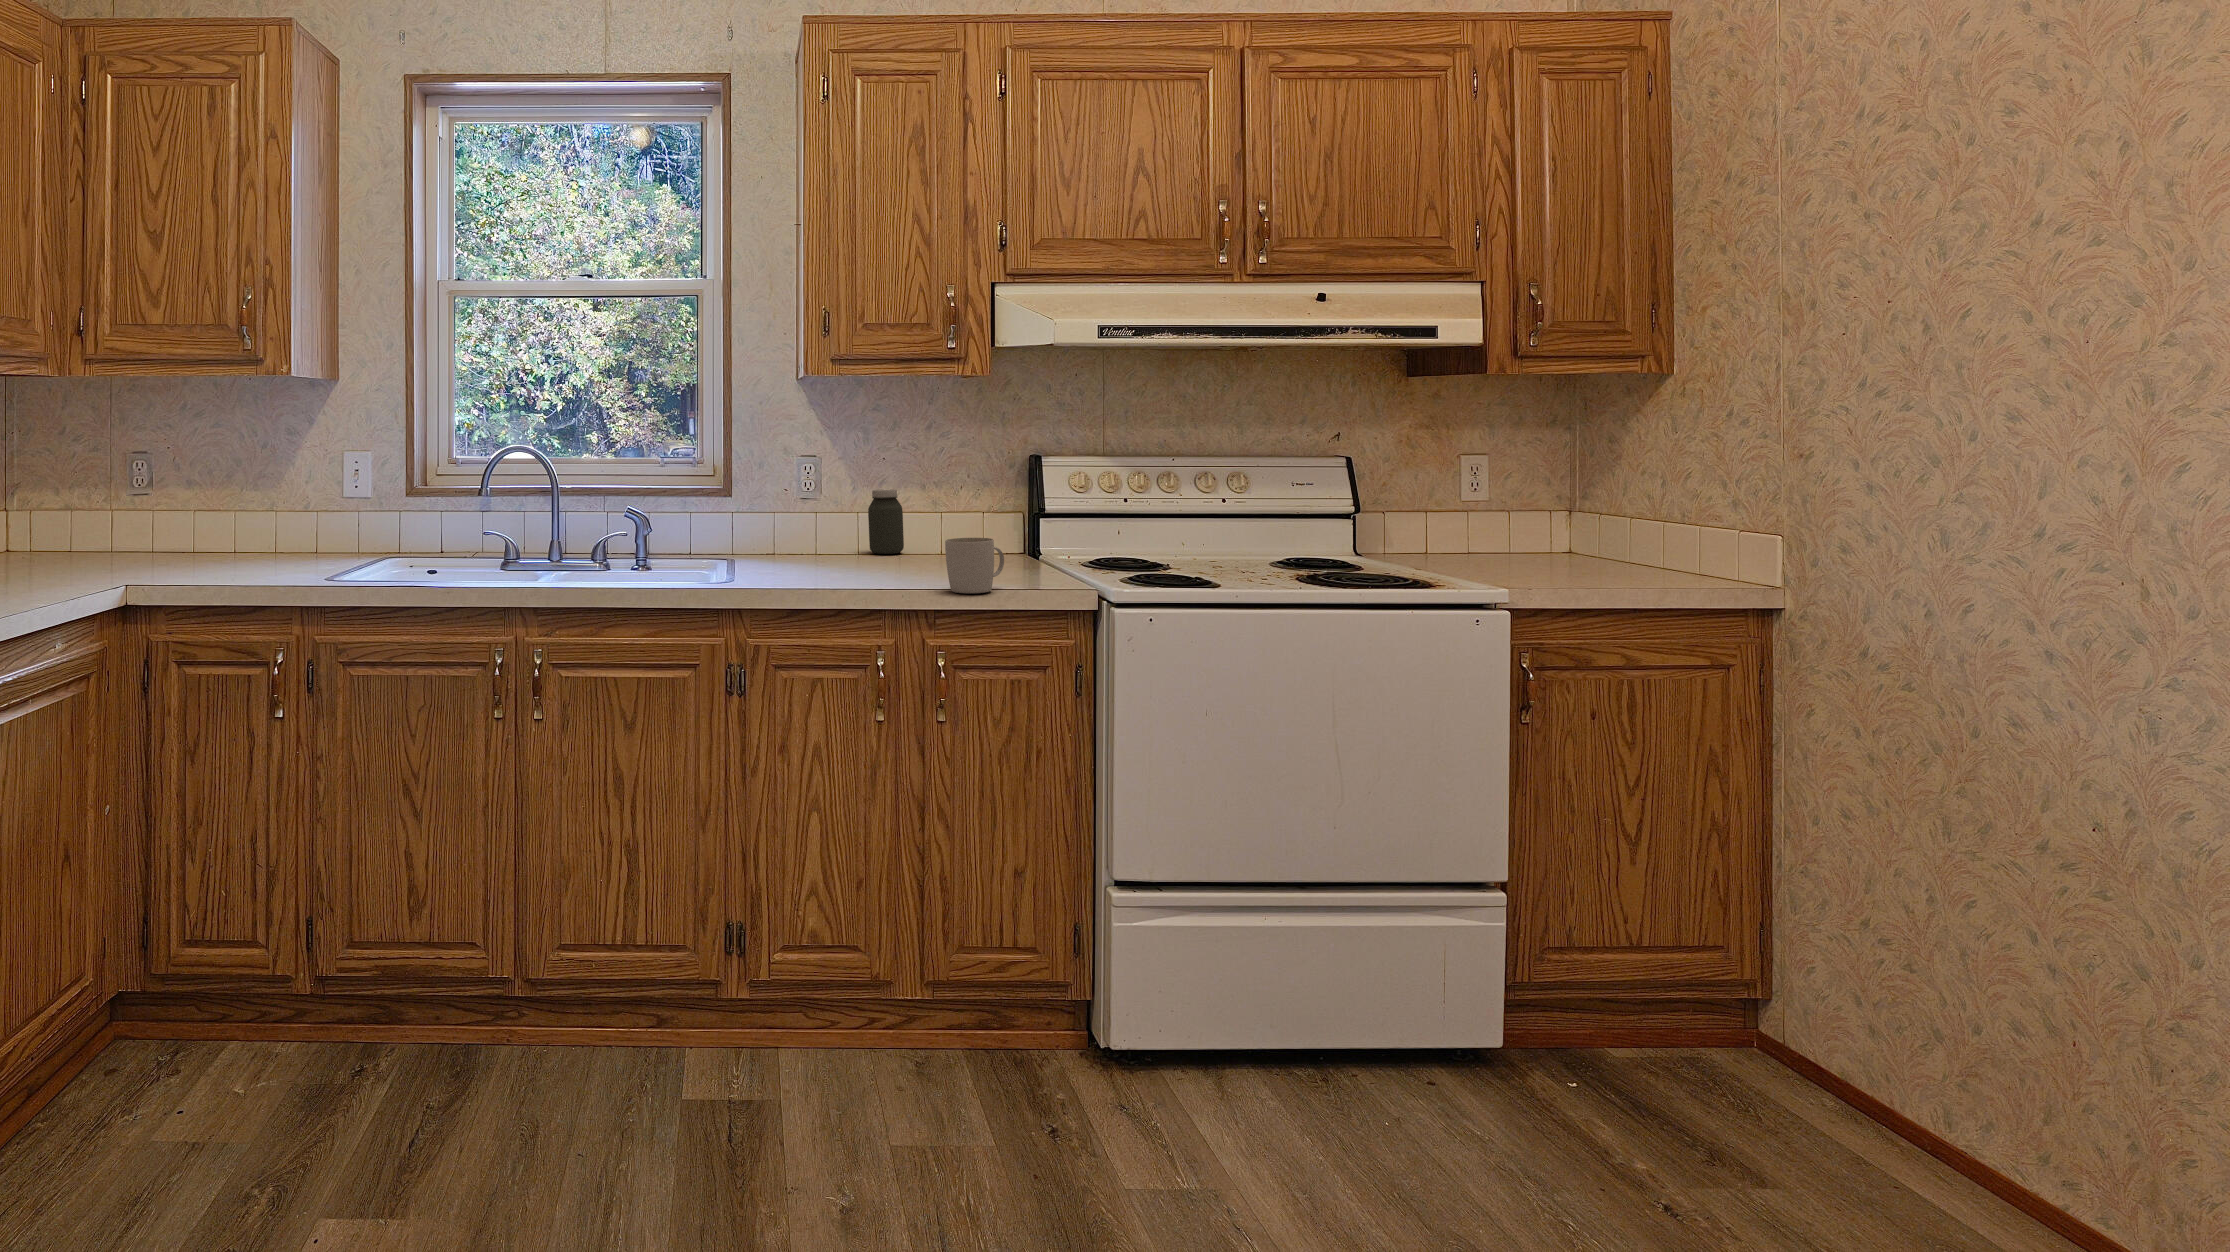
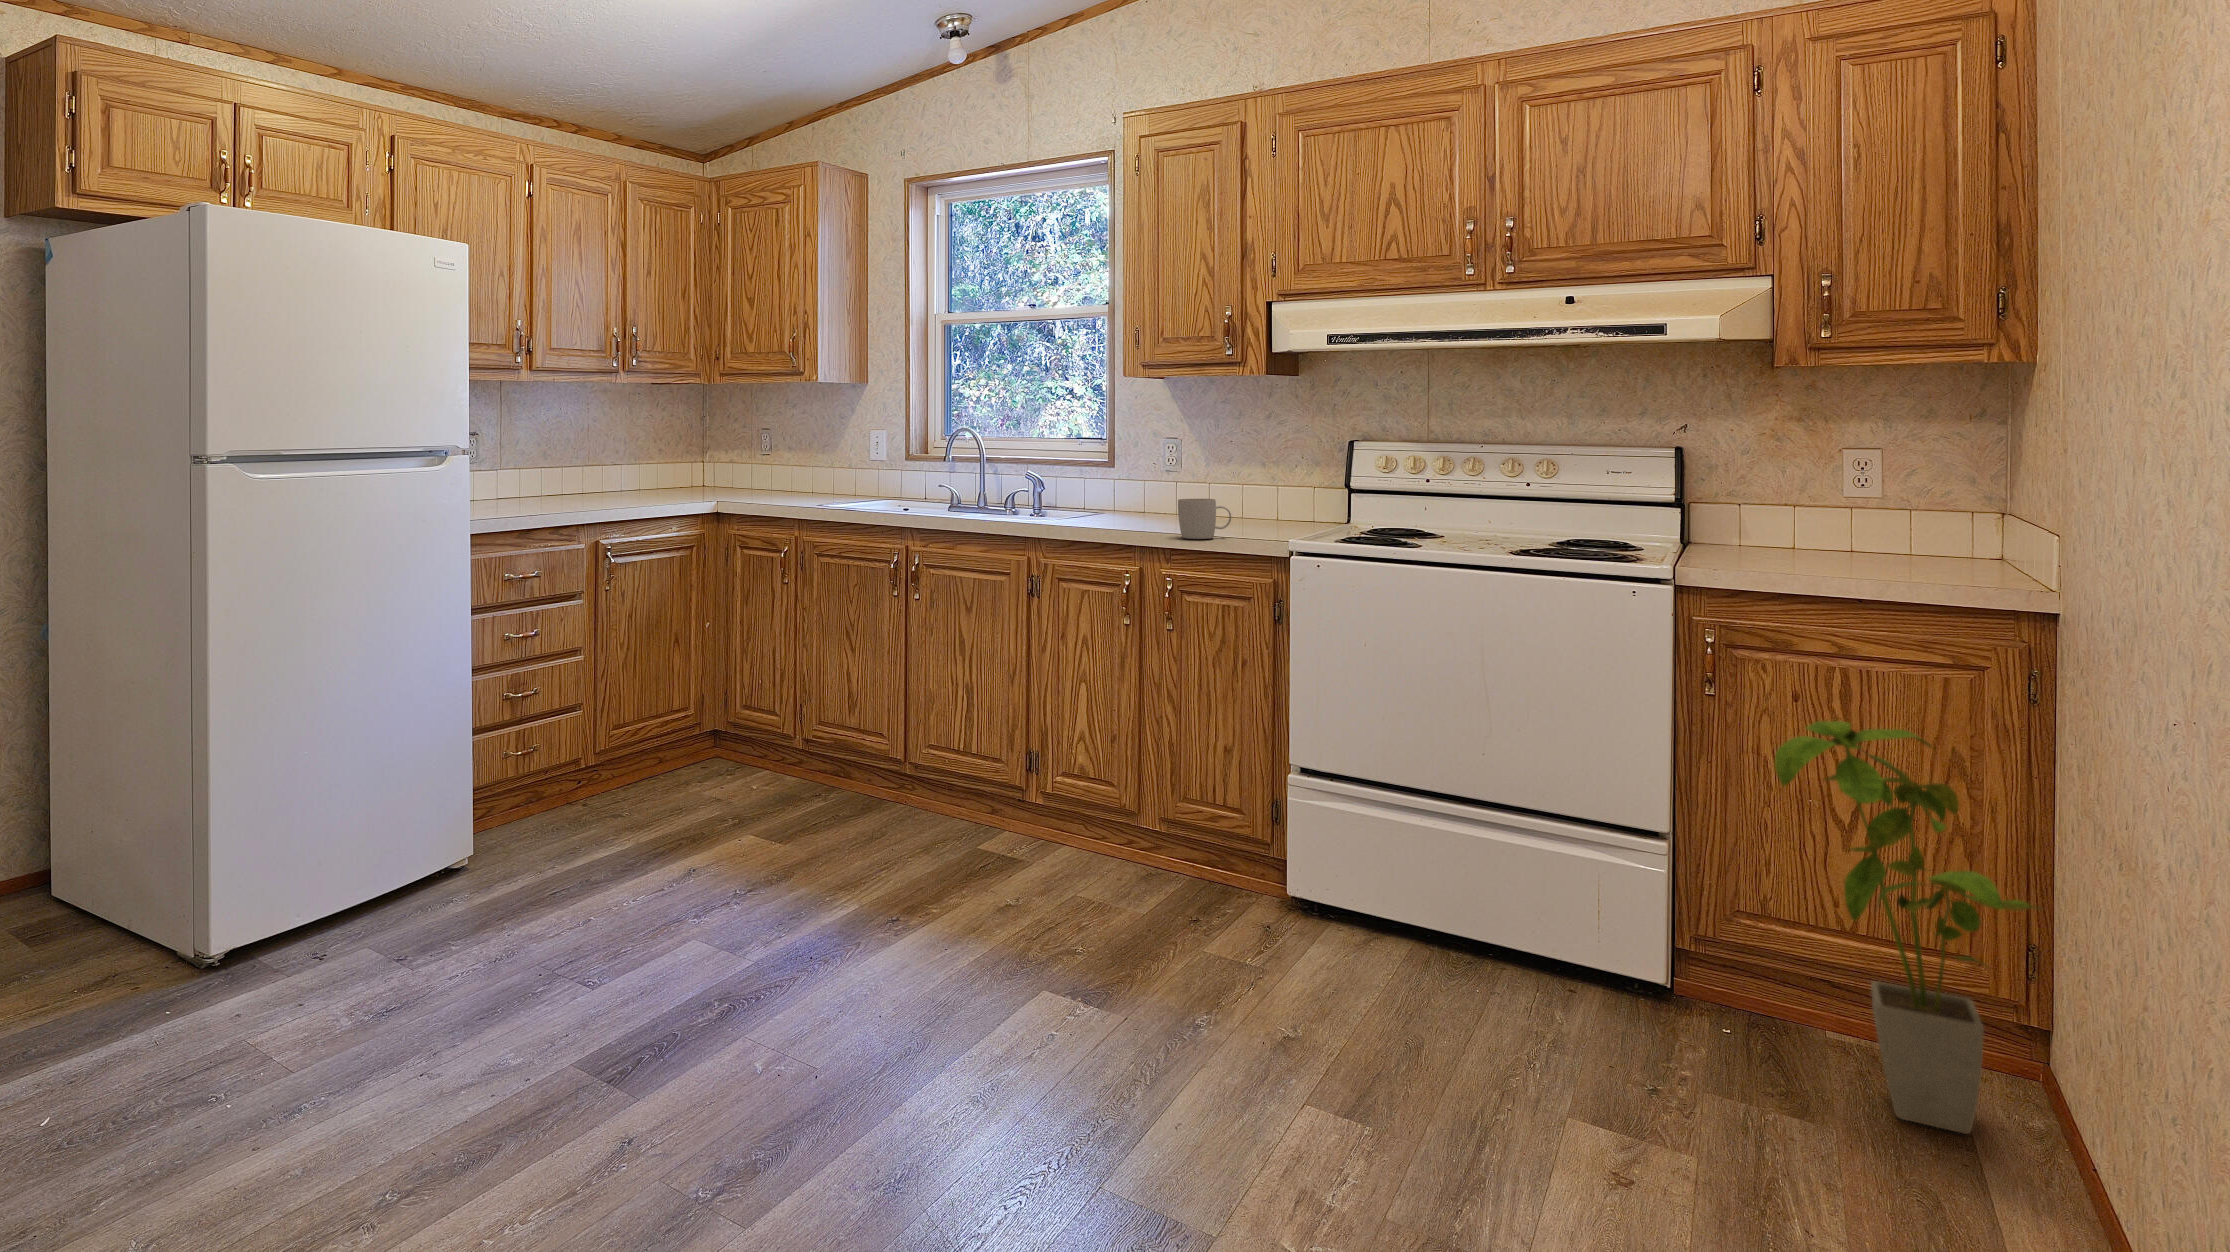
jar: present [868,489,904,554] -> none [1222,465,1252,516]
house plant: none [1699,738,1980,1140] -> present [1775,721,2038,1134]

